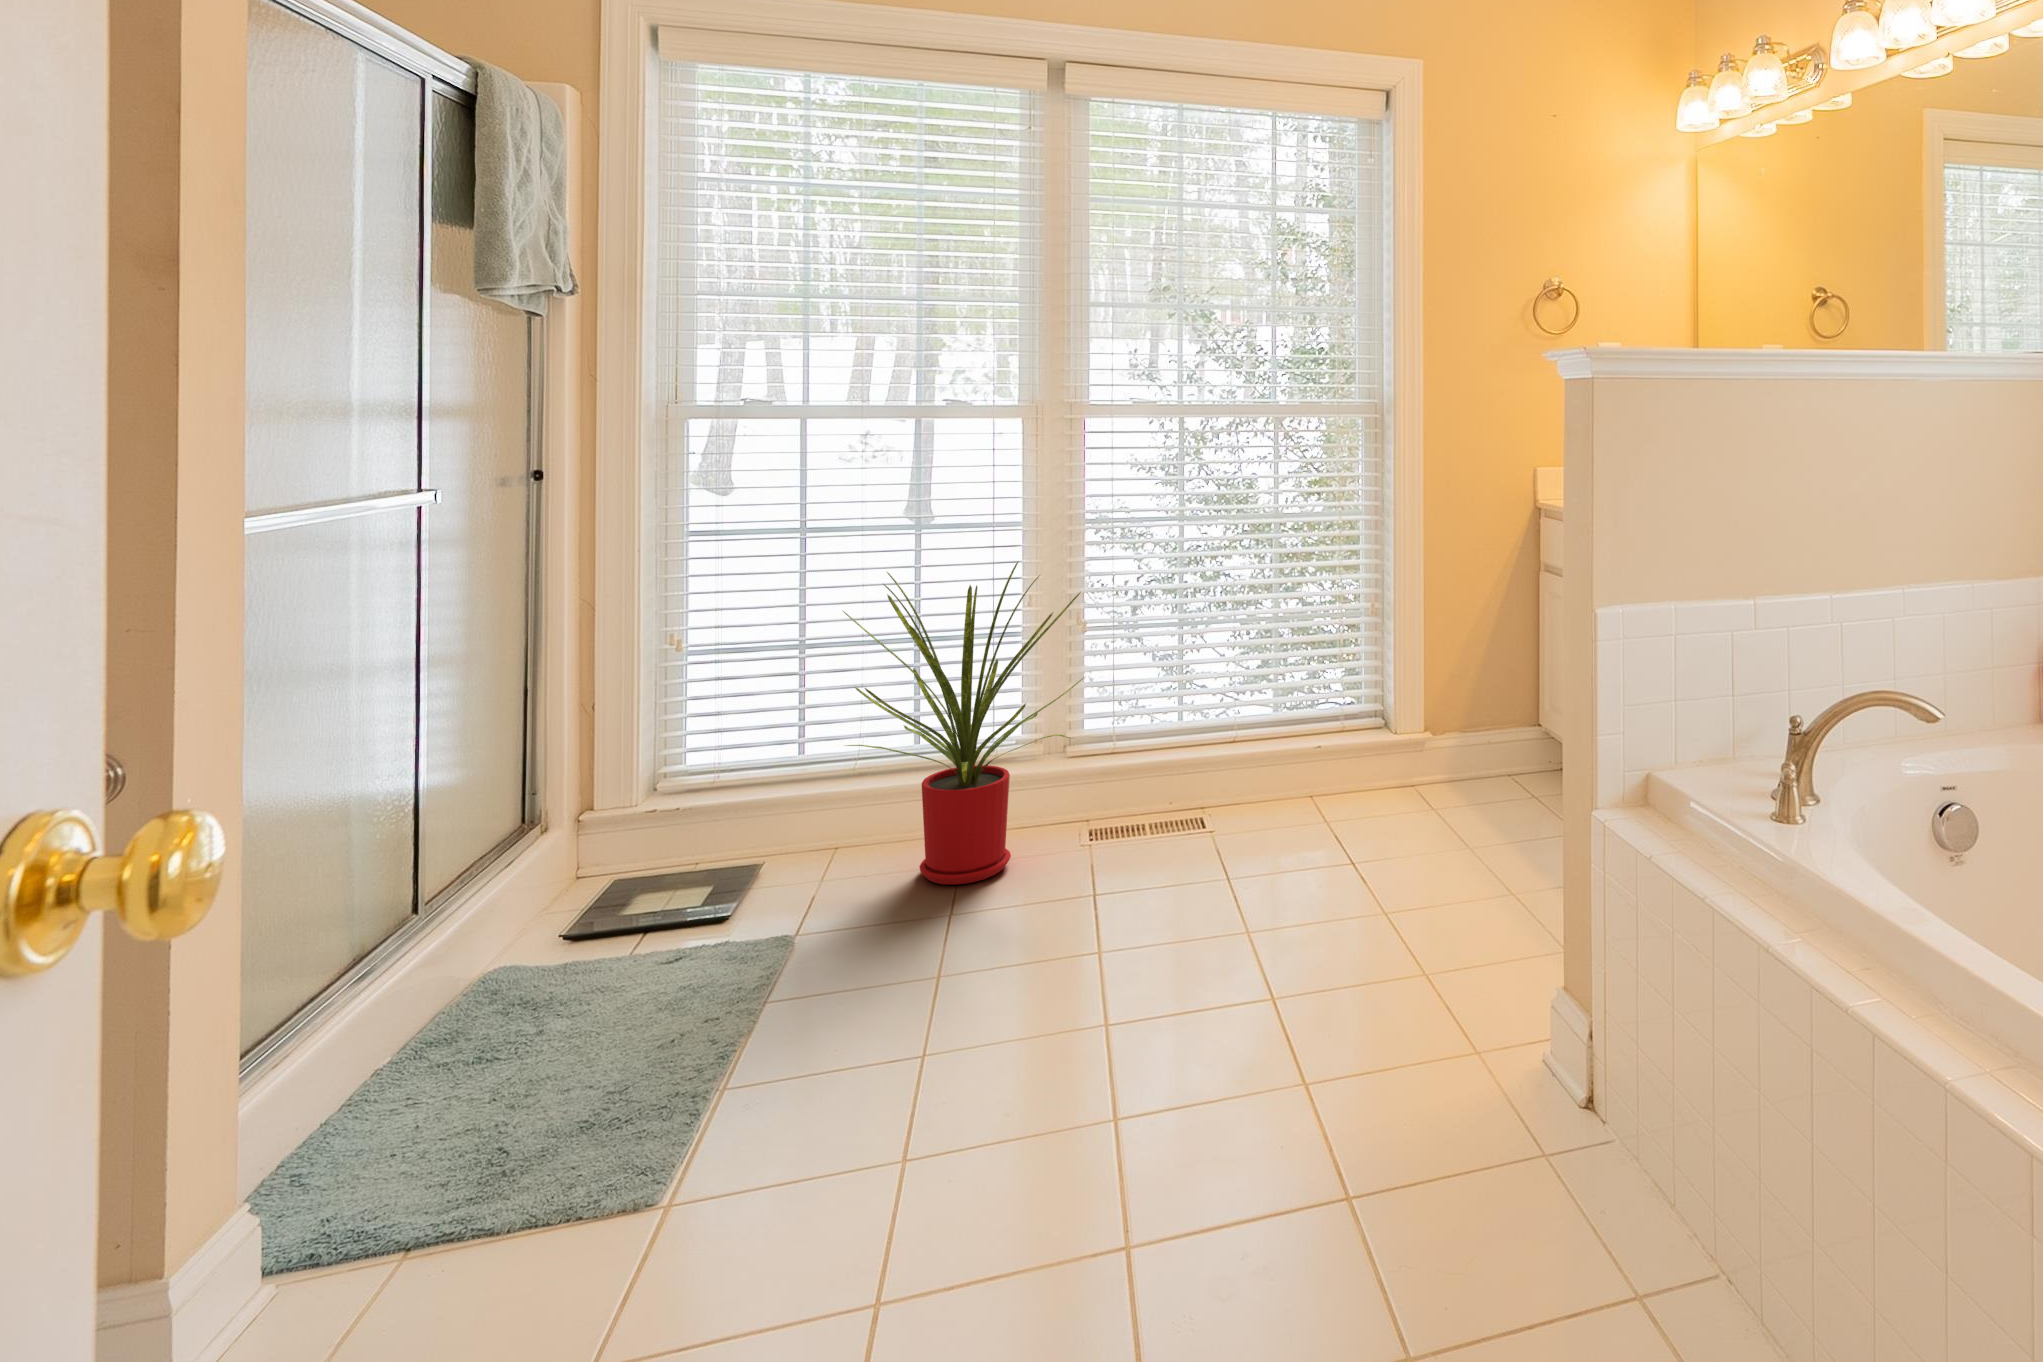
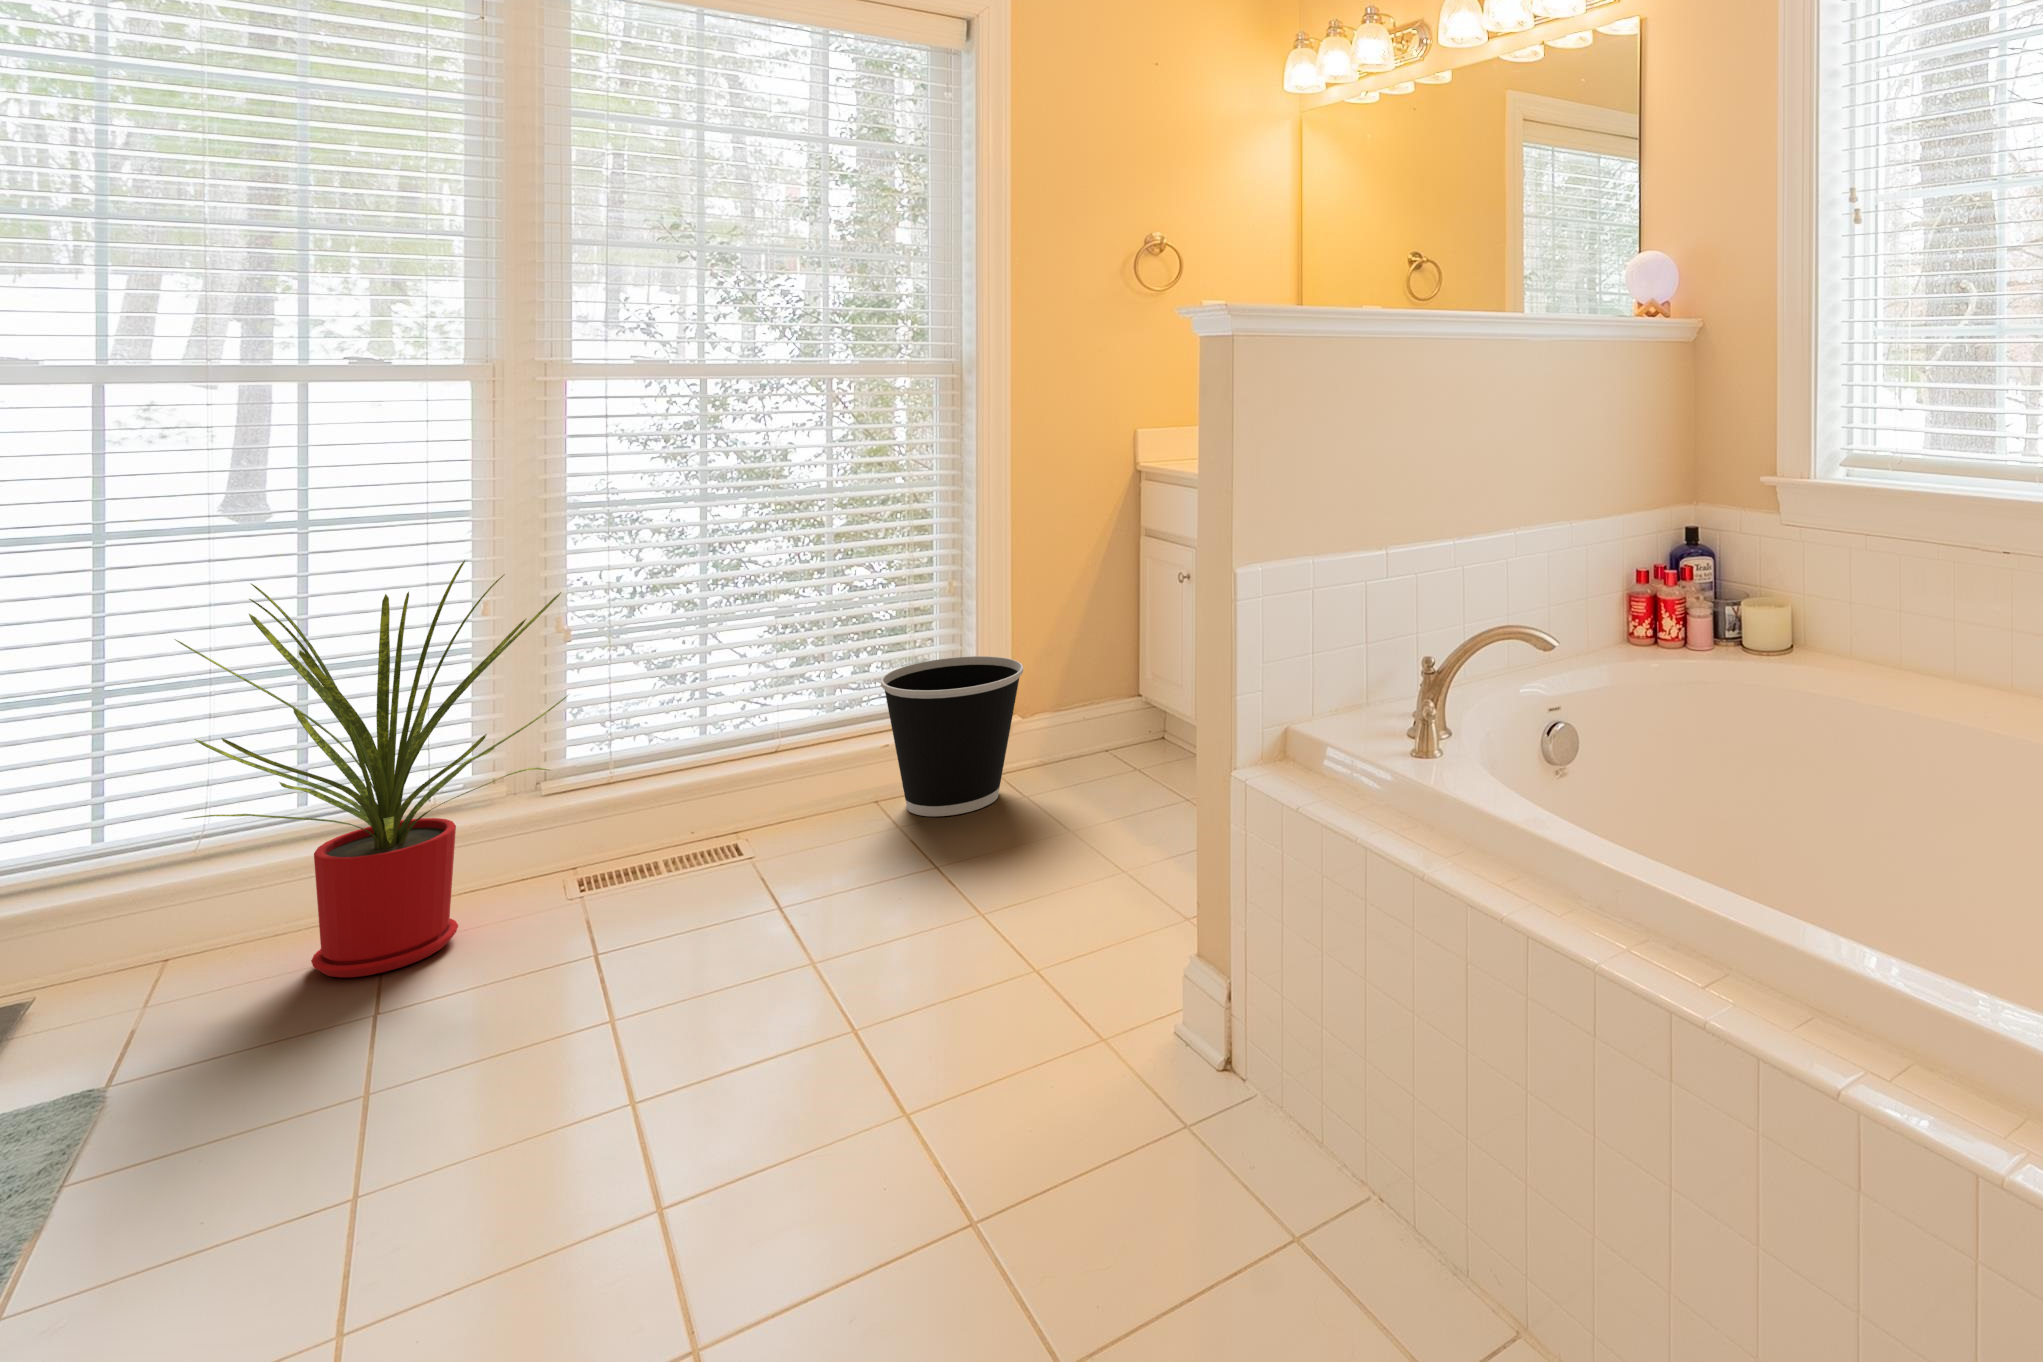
wastebasket: none [1319,672,1438,818] -> present [881,656,1023,816]

